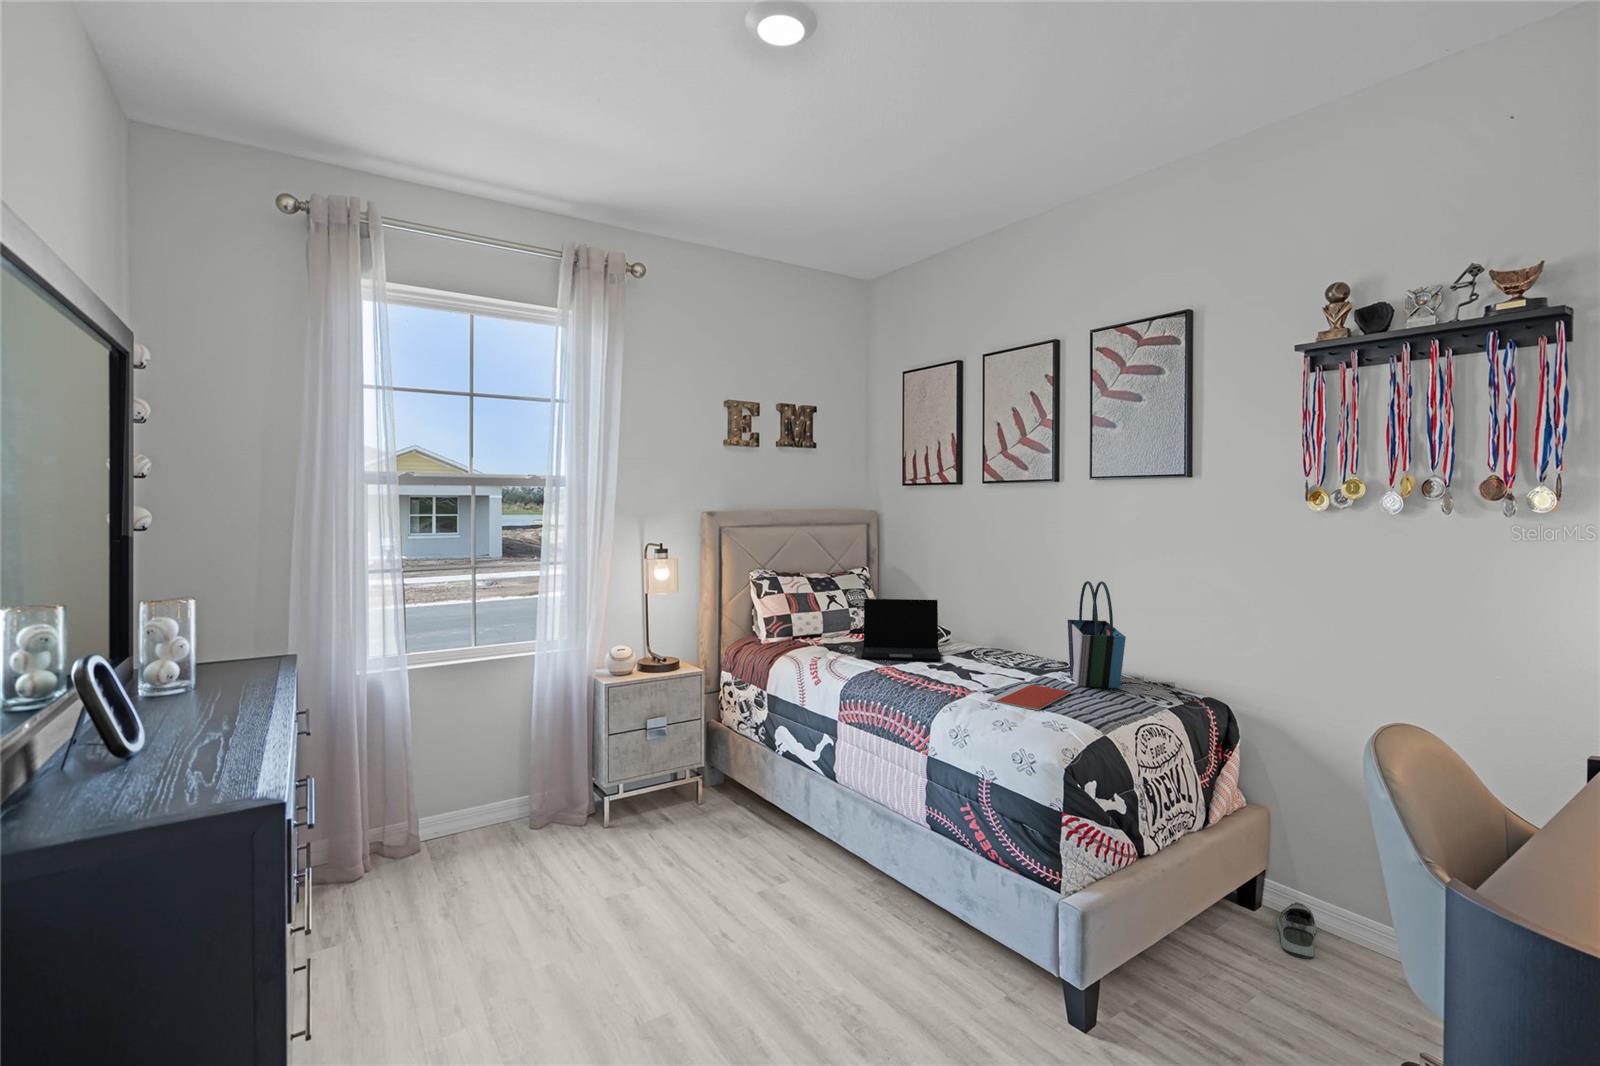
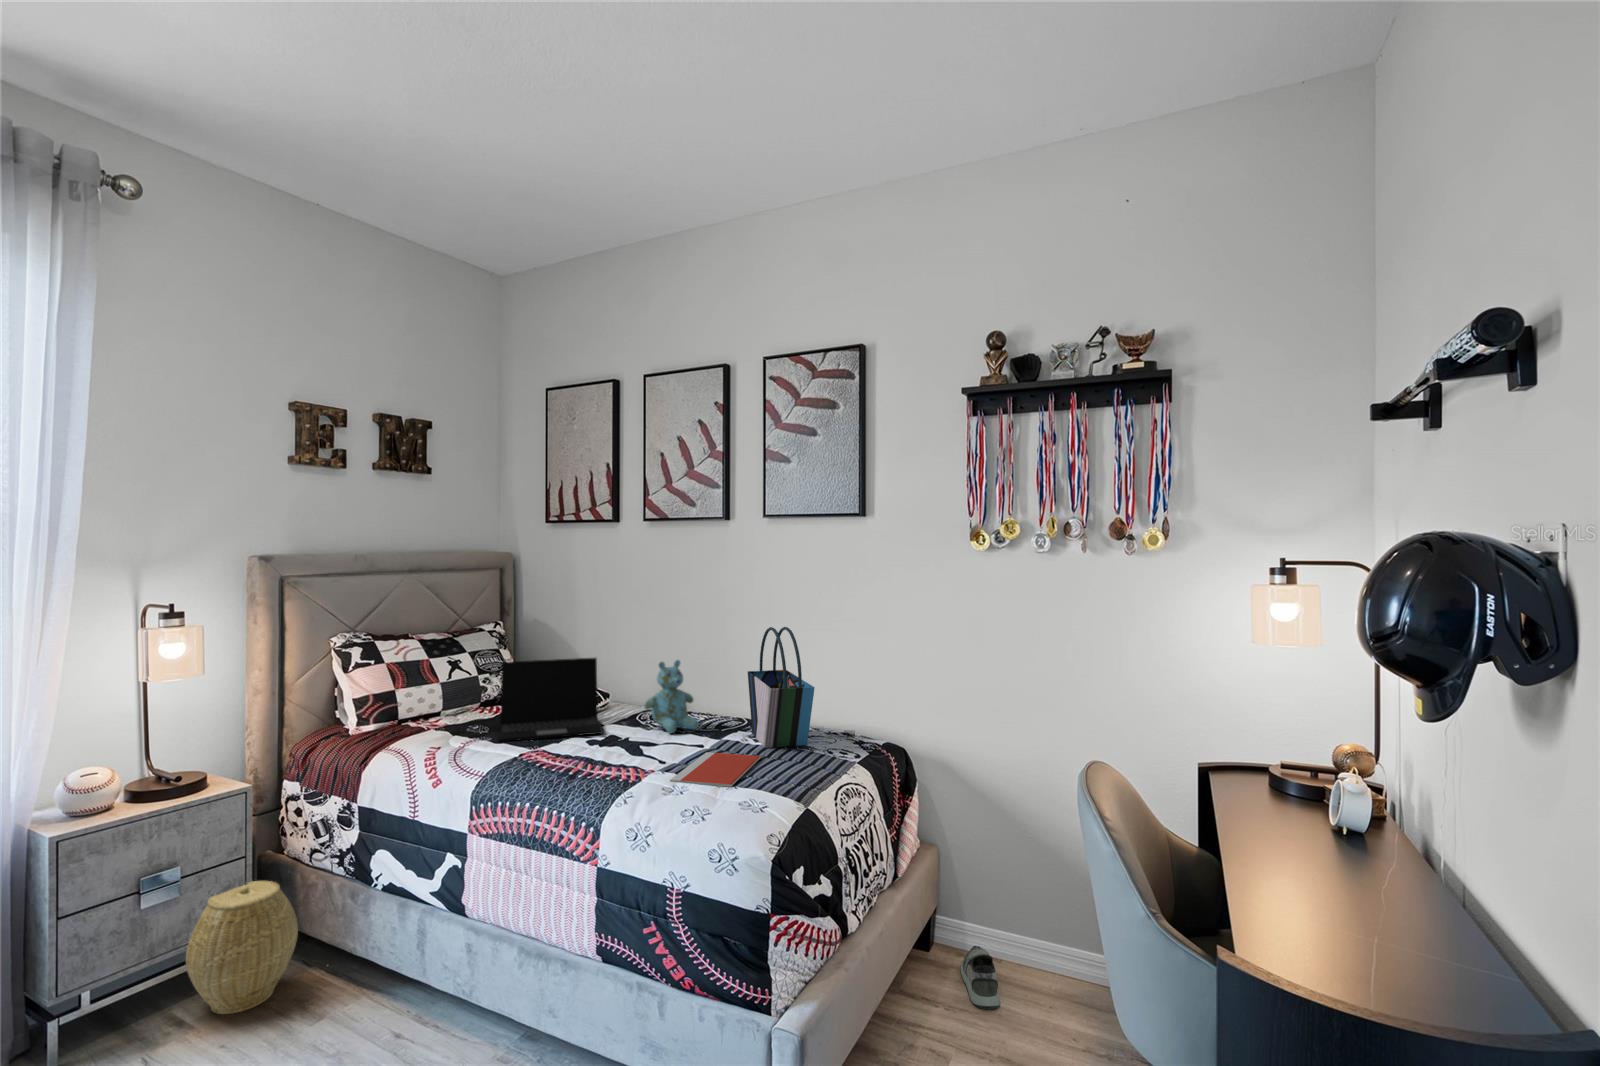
stuffed bear: none [975,606,1022,667] -> present [644,660,699,733]
woven basket: none [674,736,734,817] -> present [186,881,298,1014]

